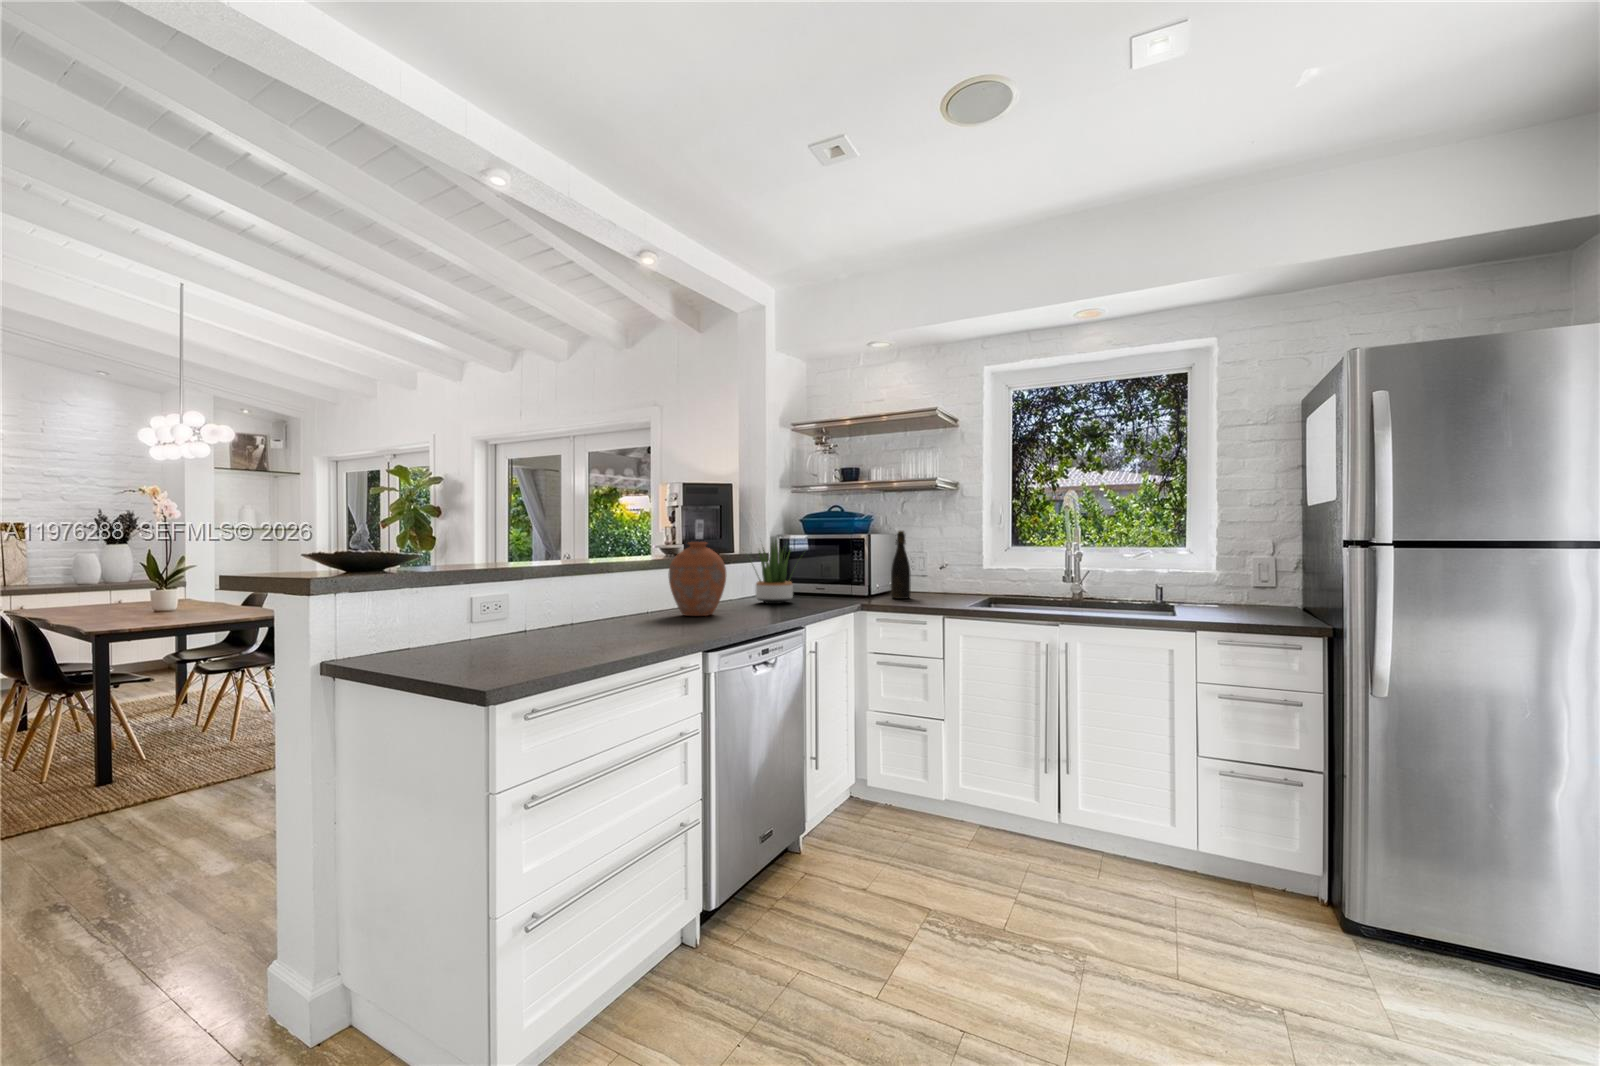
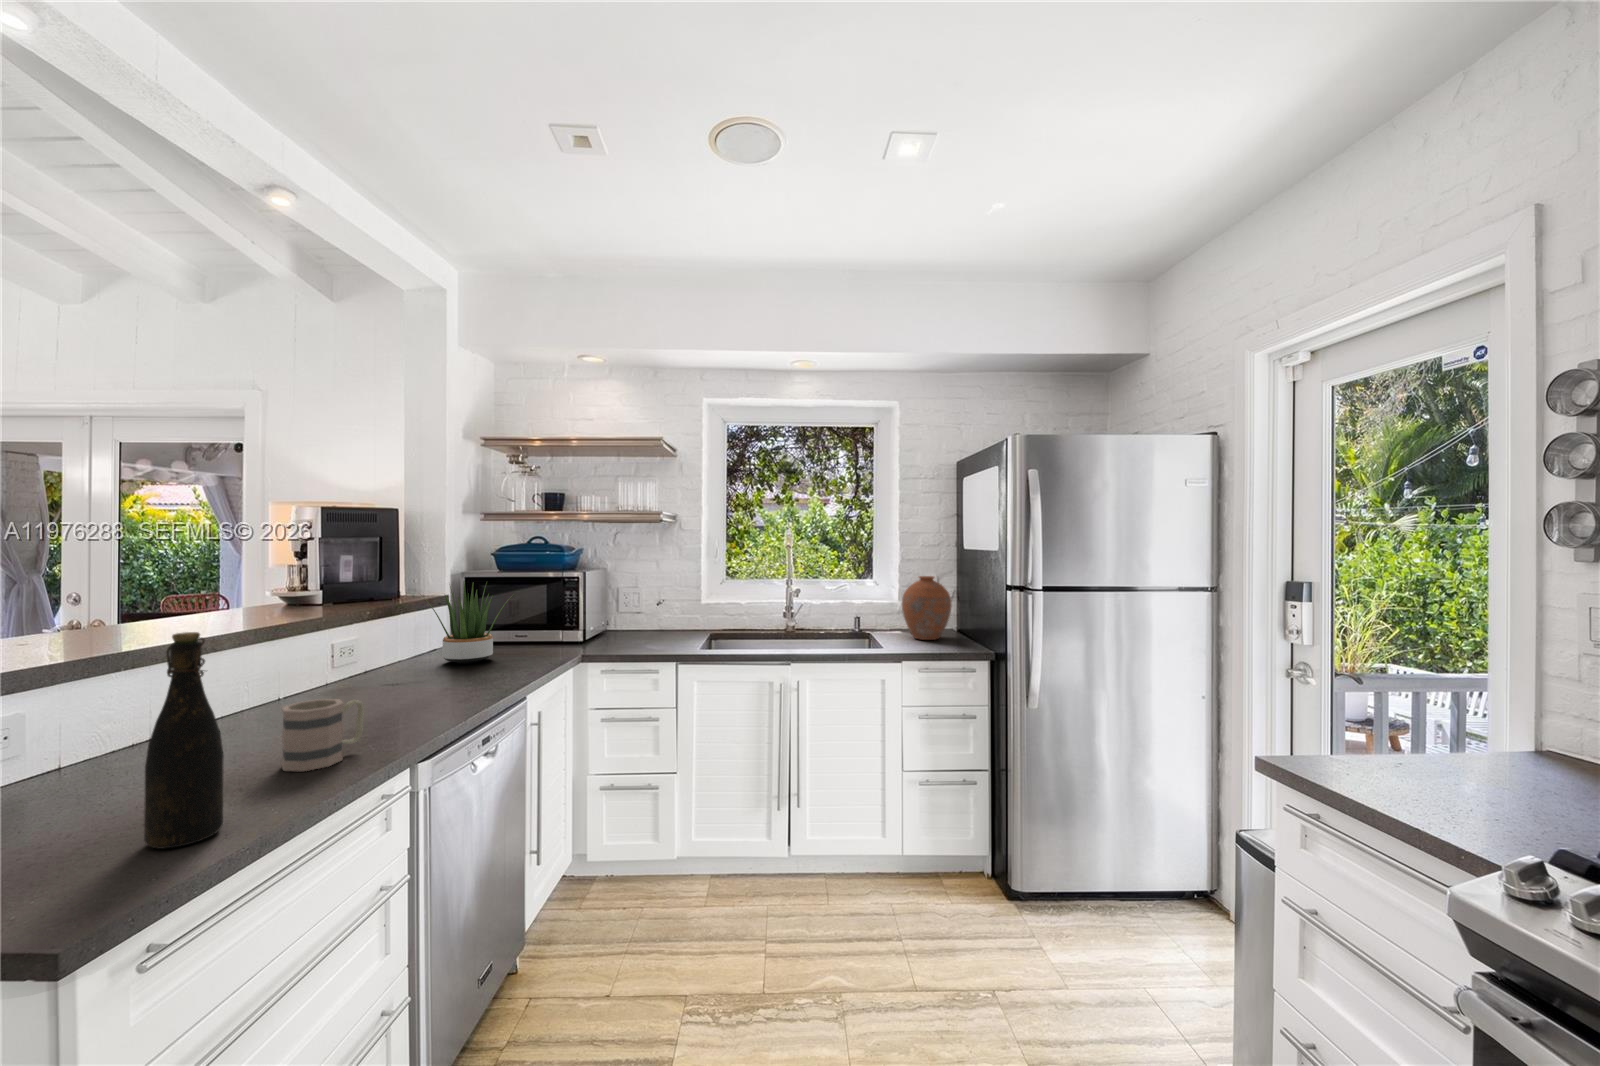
bottle: present [891,531,911,599] -> present [144,632,224,849]
vase: present [668,542,726,616] -> present [902,576,951,640]
mug: none [620,597,671,642] -> present [281,699,364,771]

